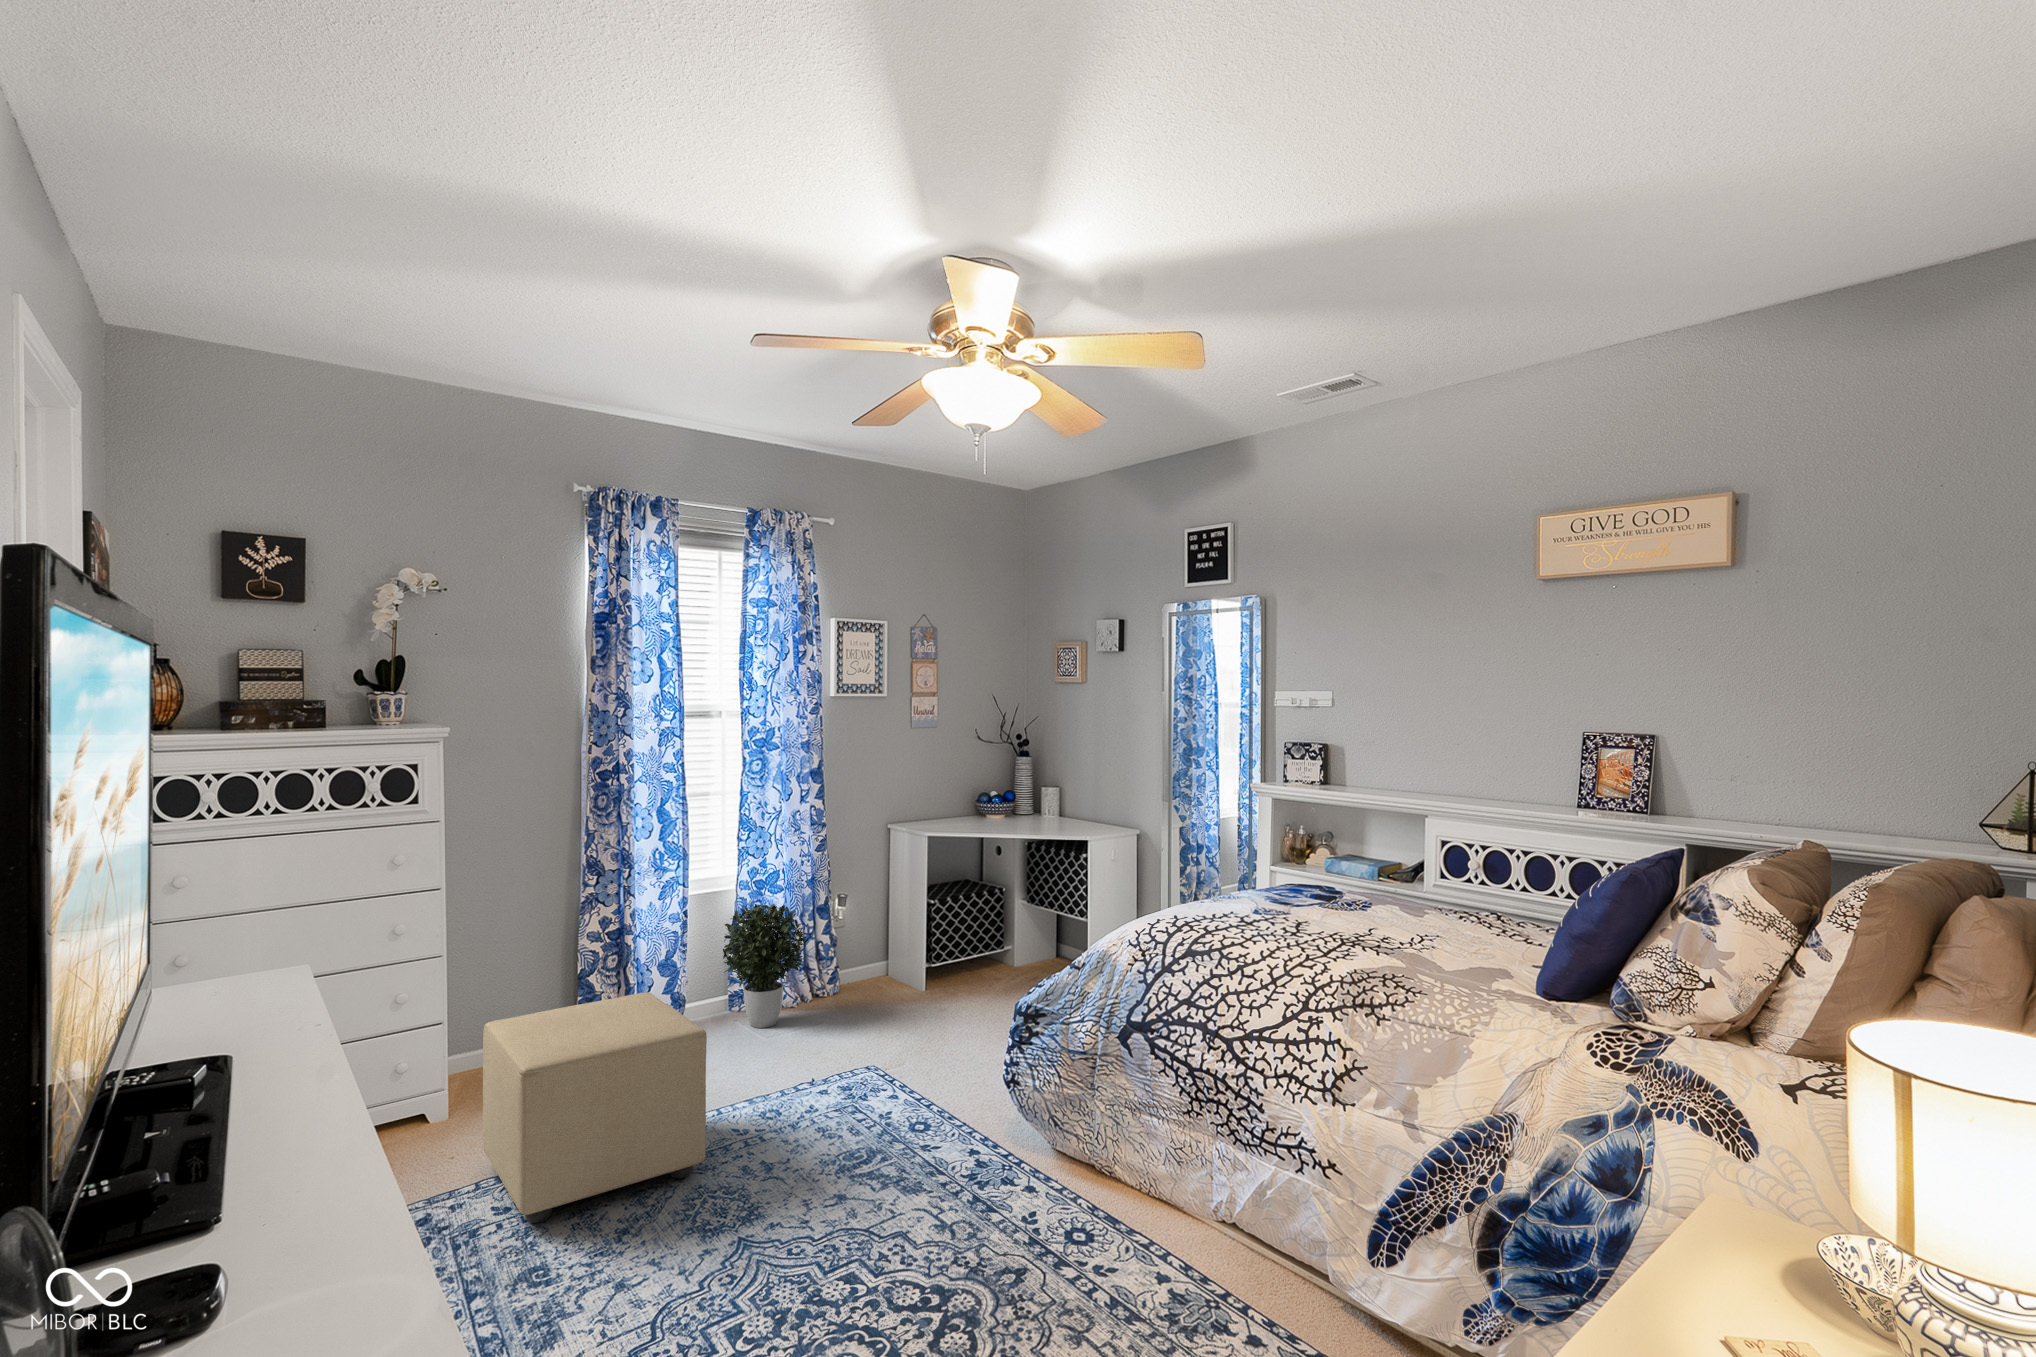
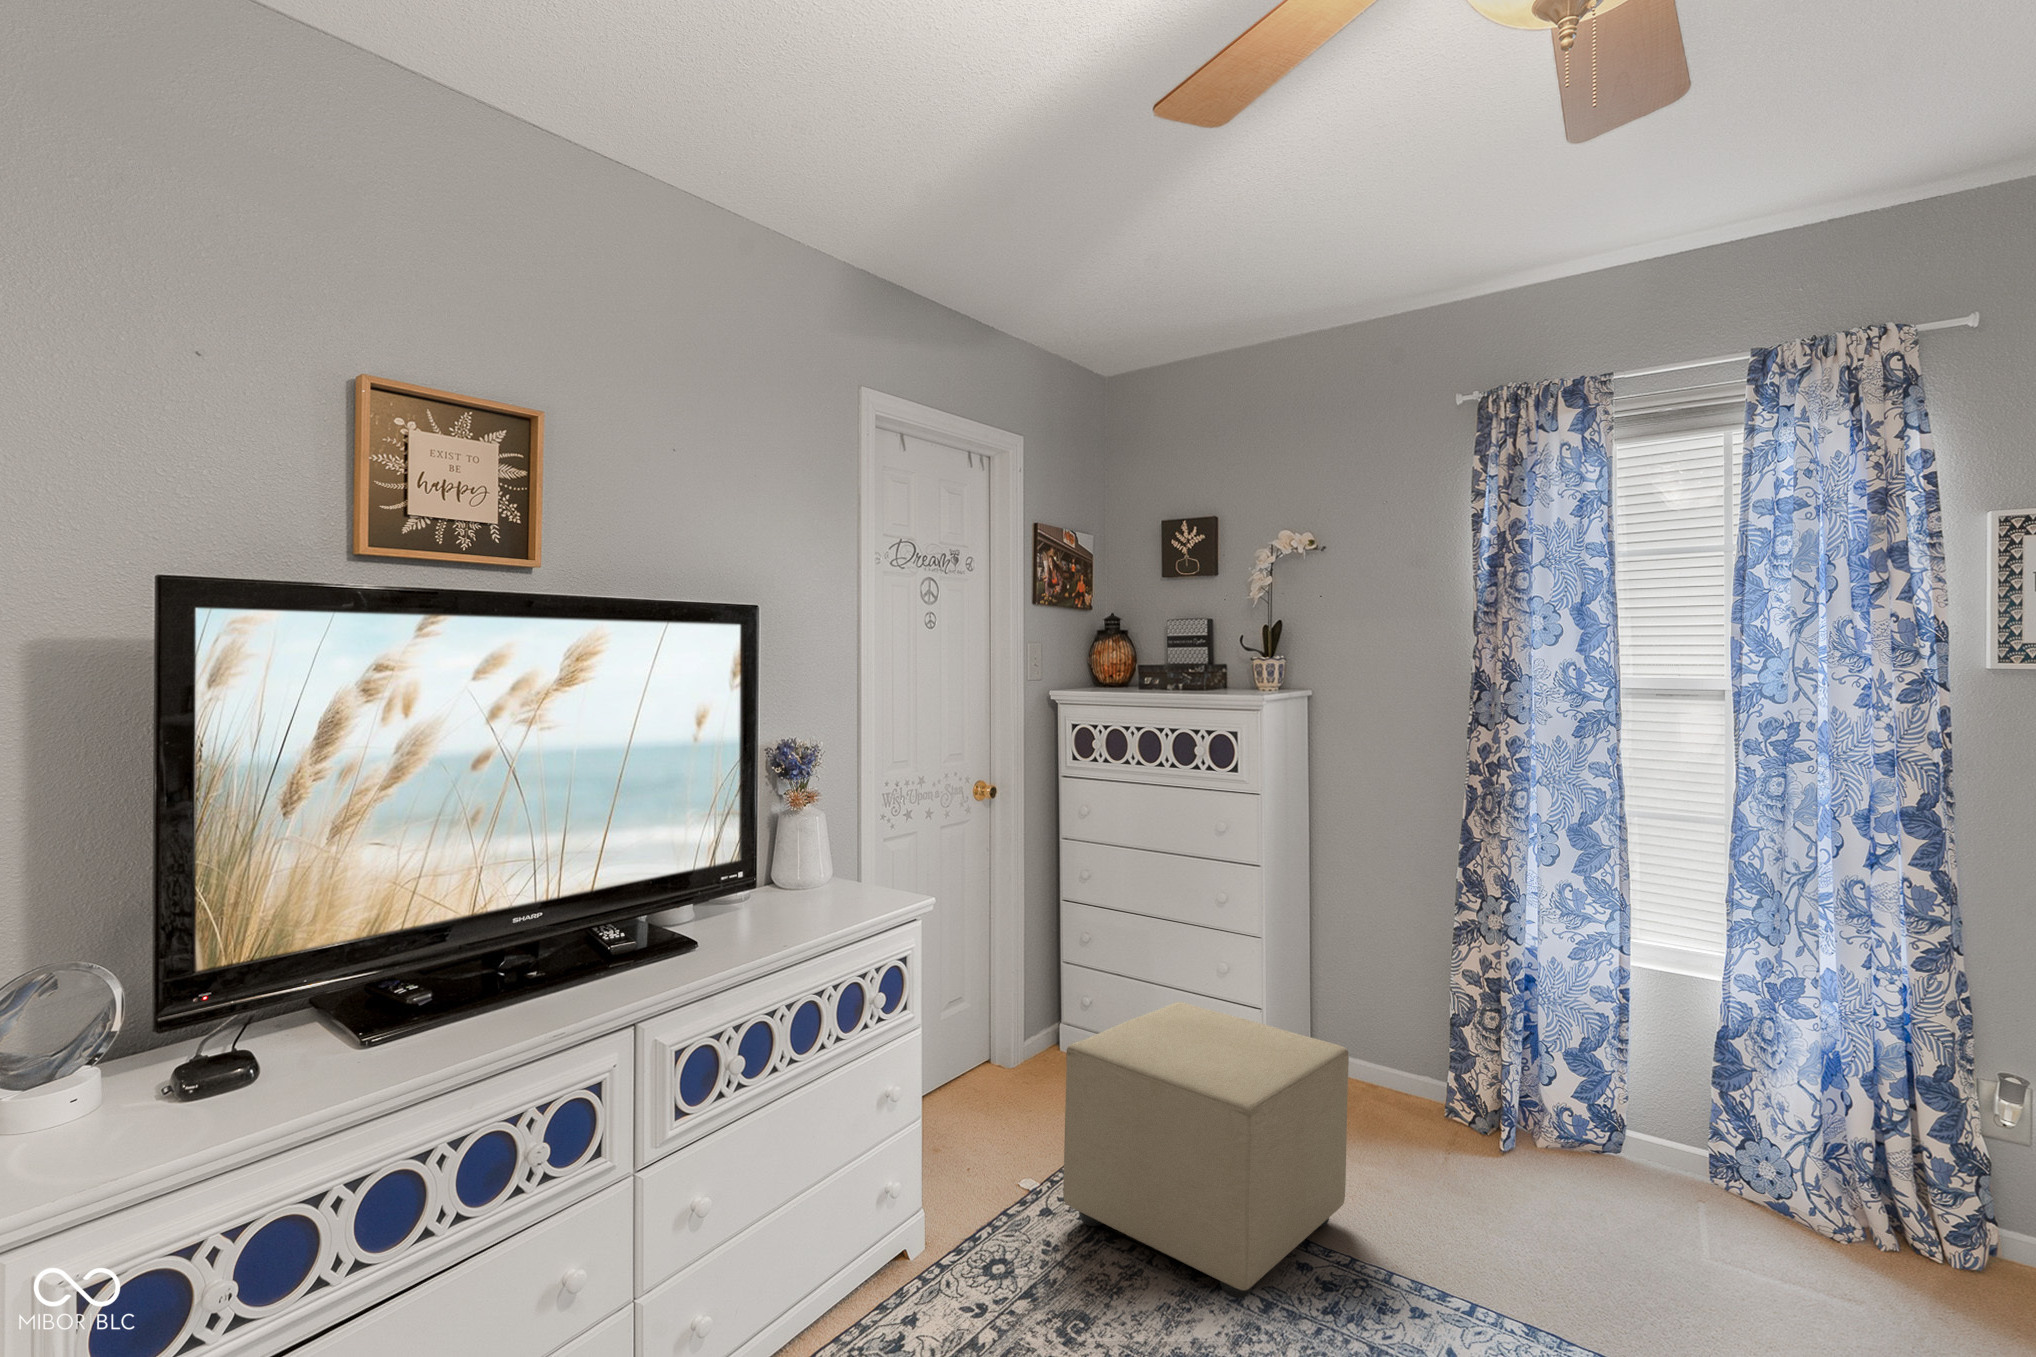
potted plant: present [723,904,806,1028] -> none [1640,1015,1828,1239]

